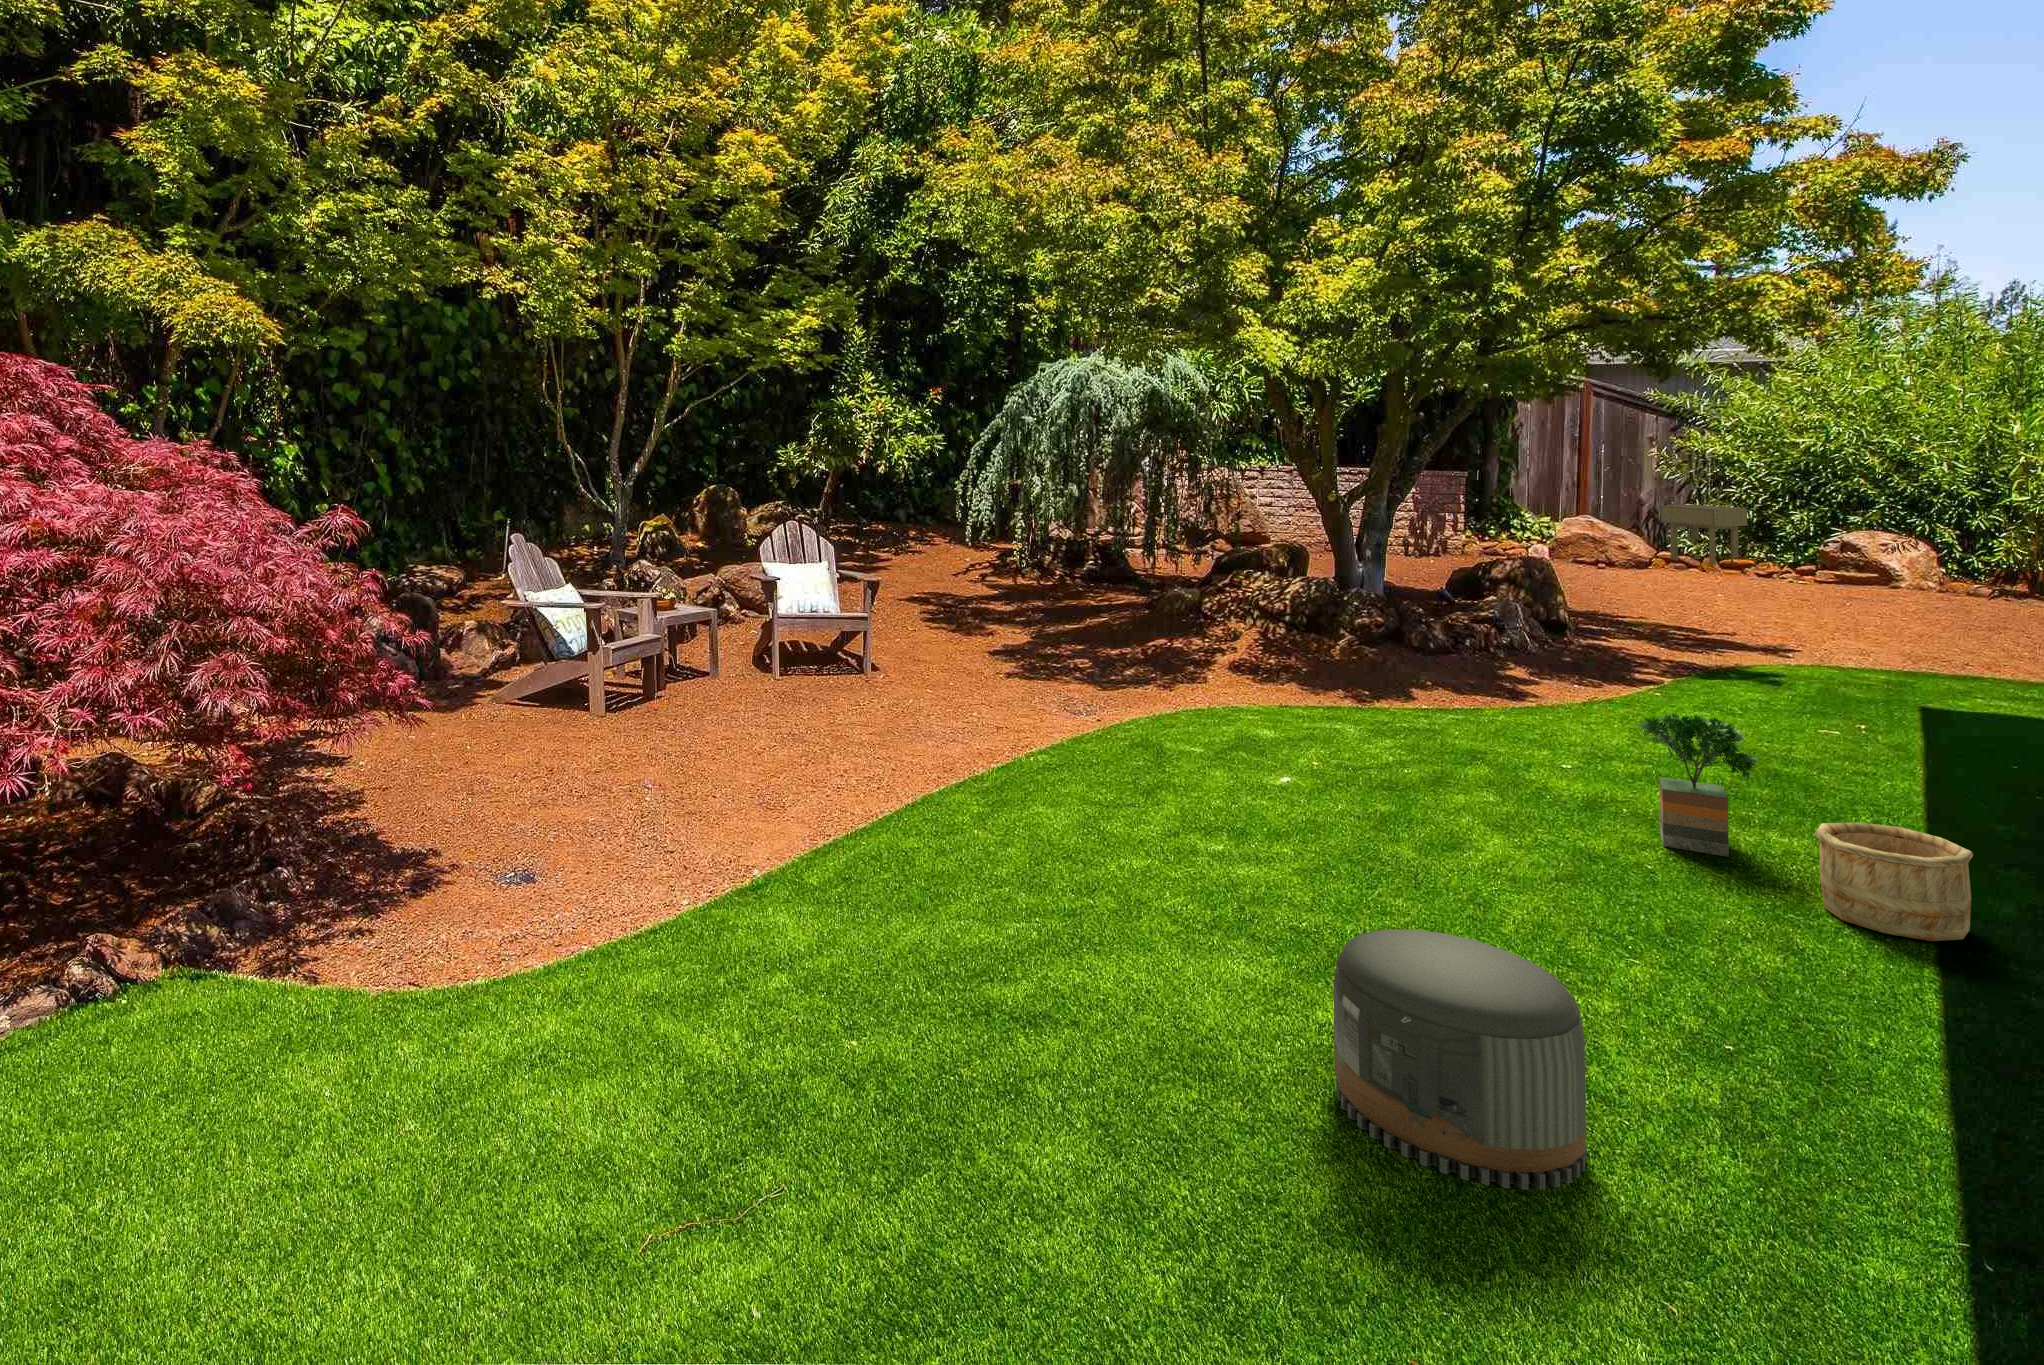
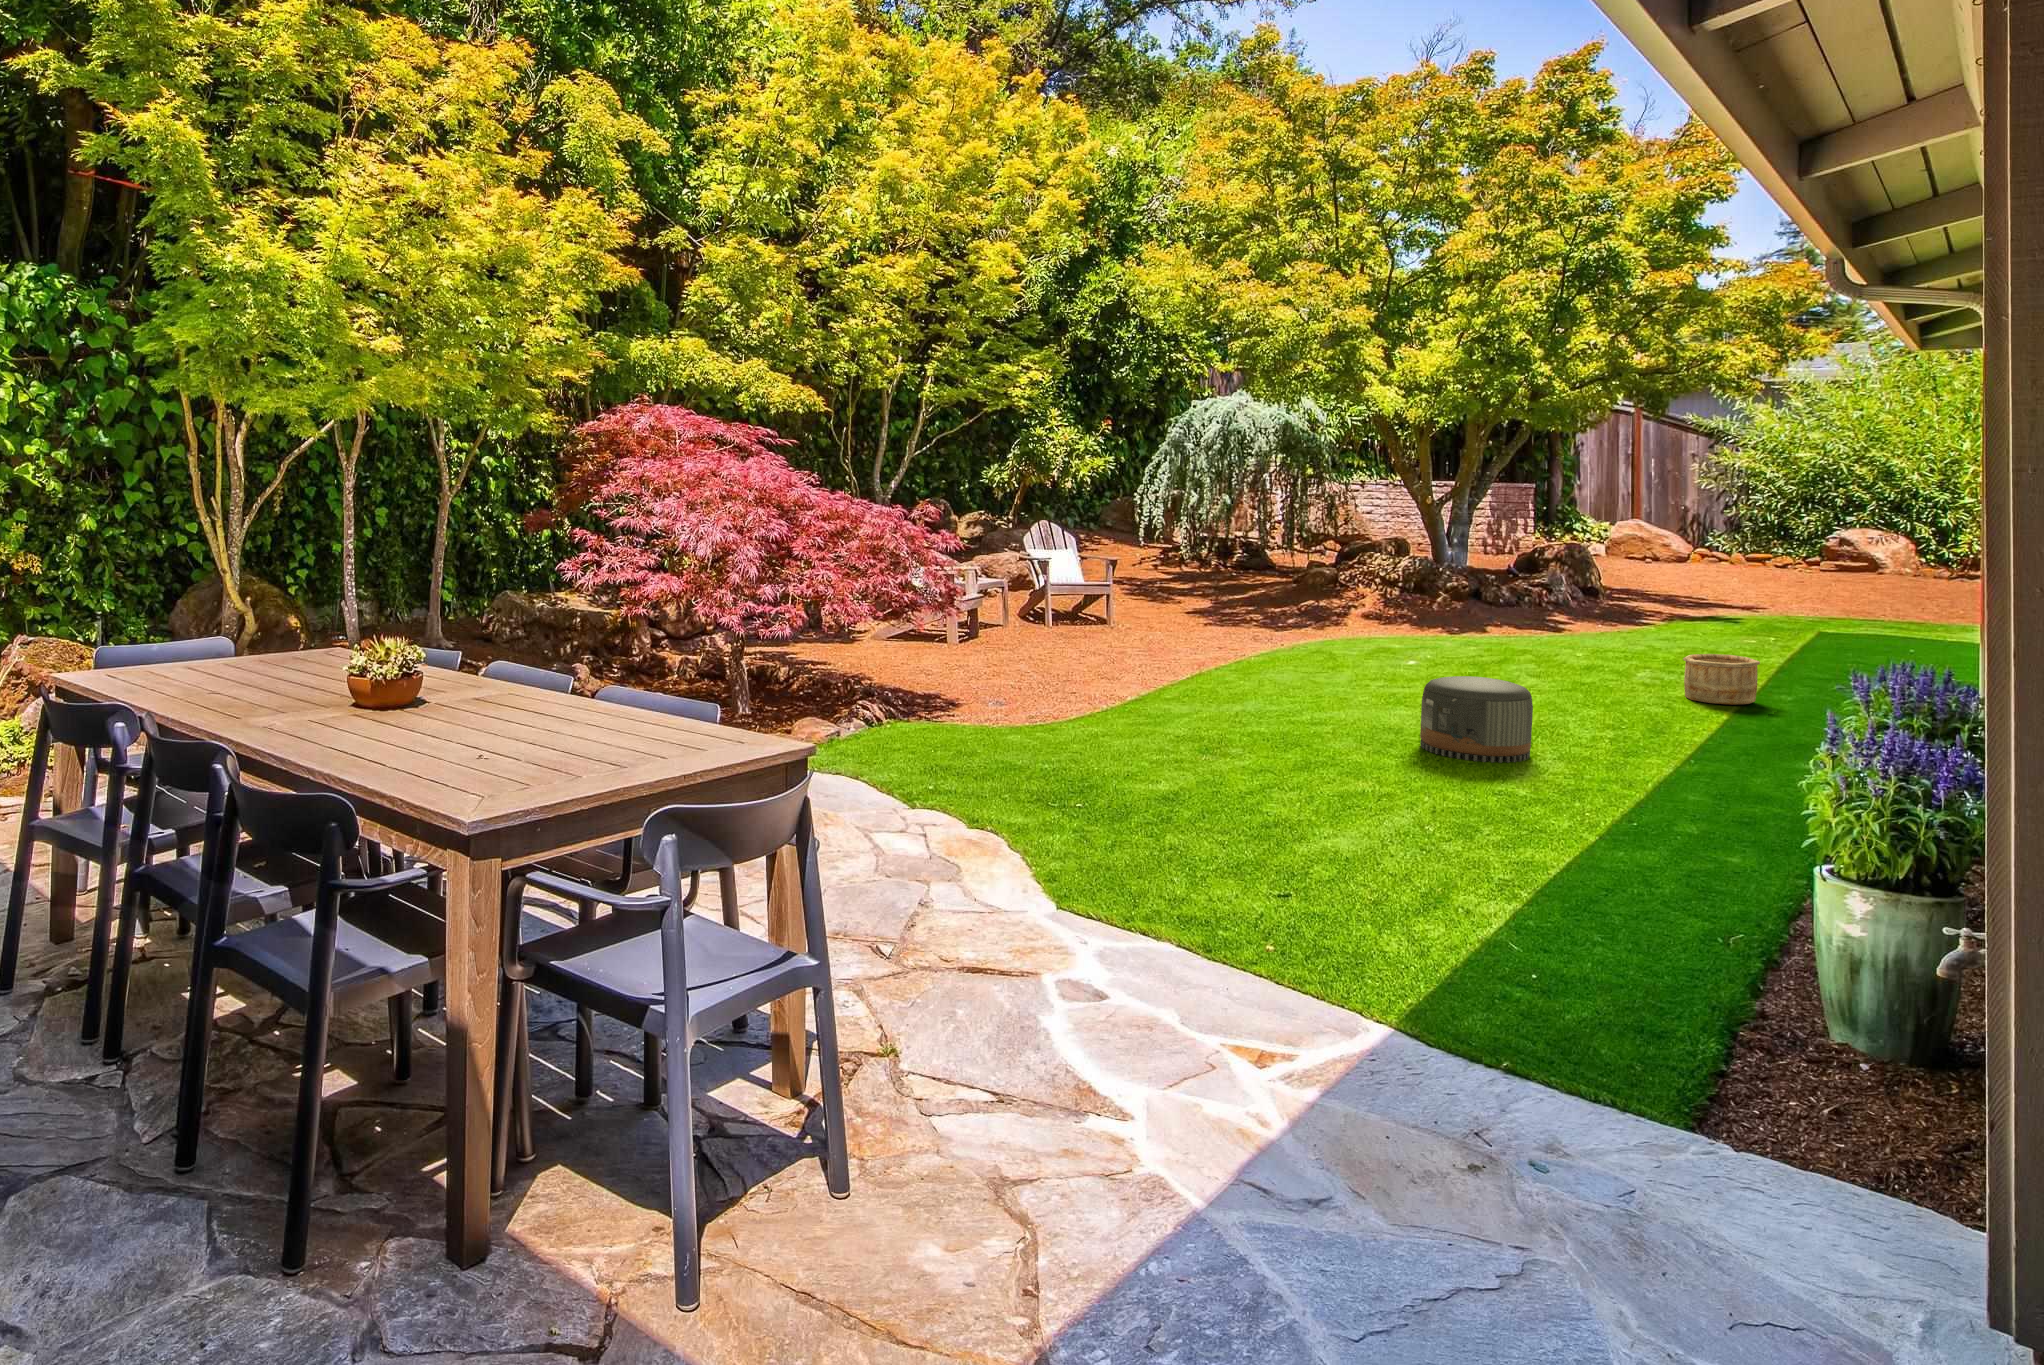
side table: present [1660,504,1747,565] -> none [1699,510,1771,558]
potted tree: present [1639,712,1757,857] -> none [1602,607,1667,682]

